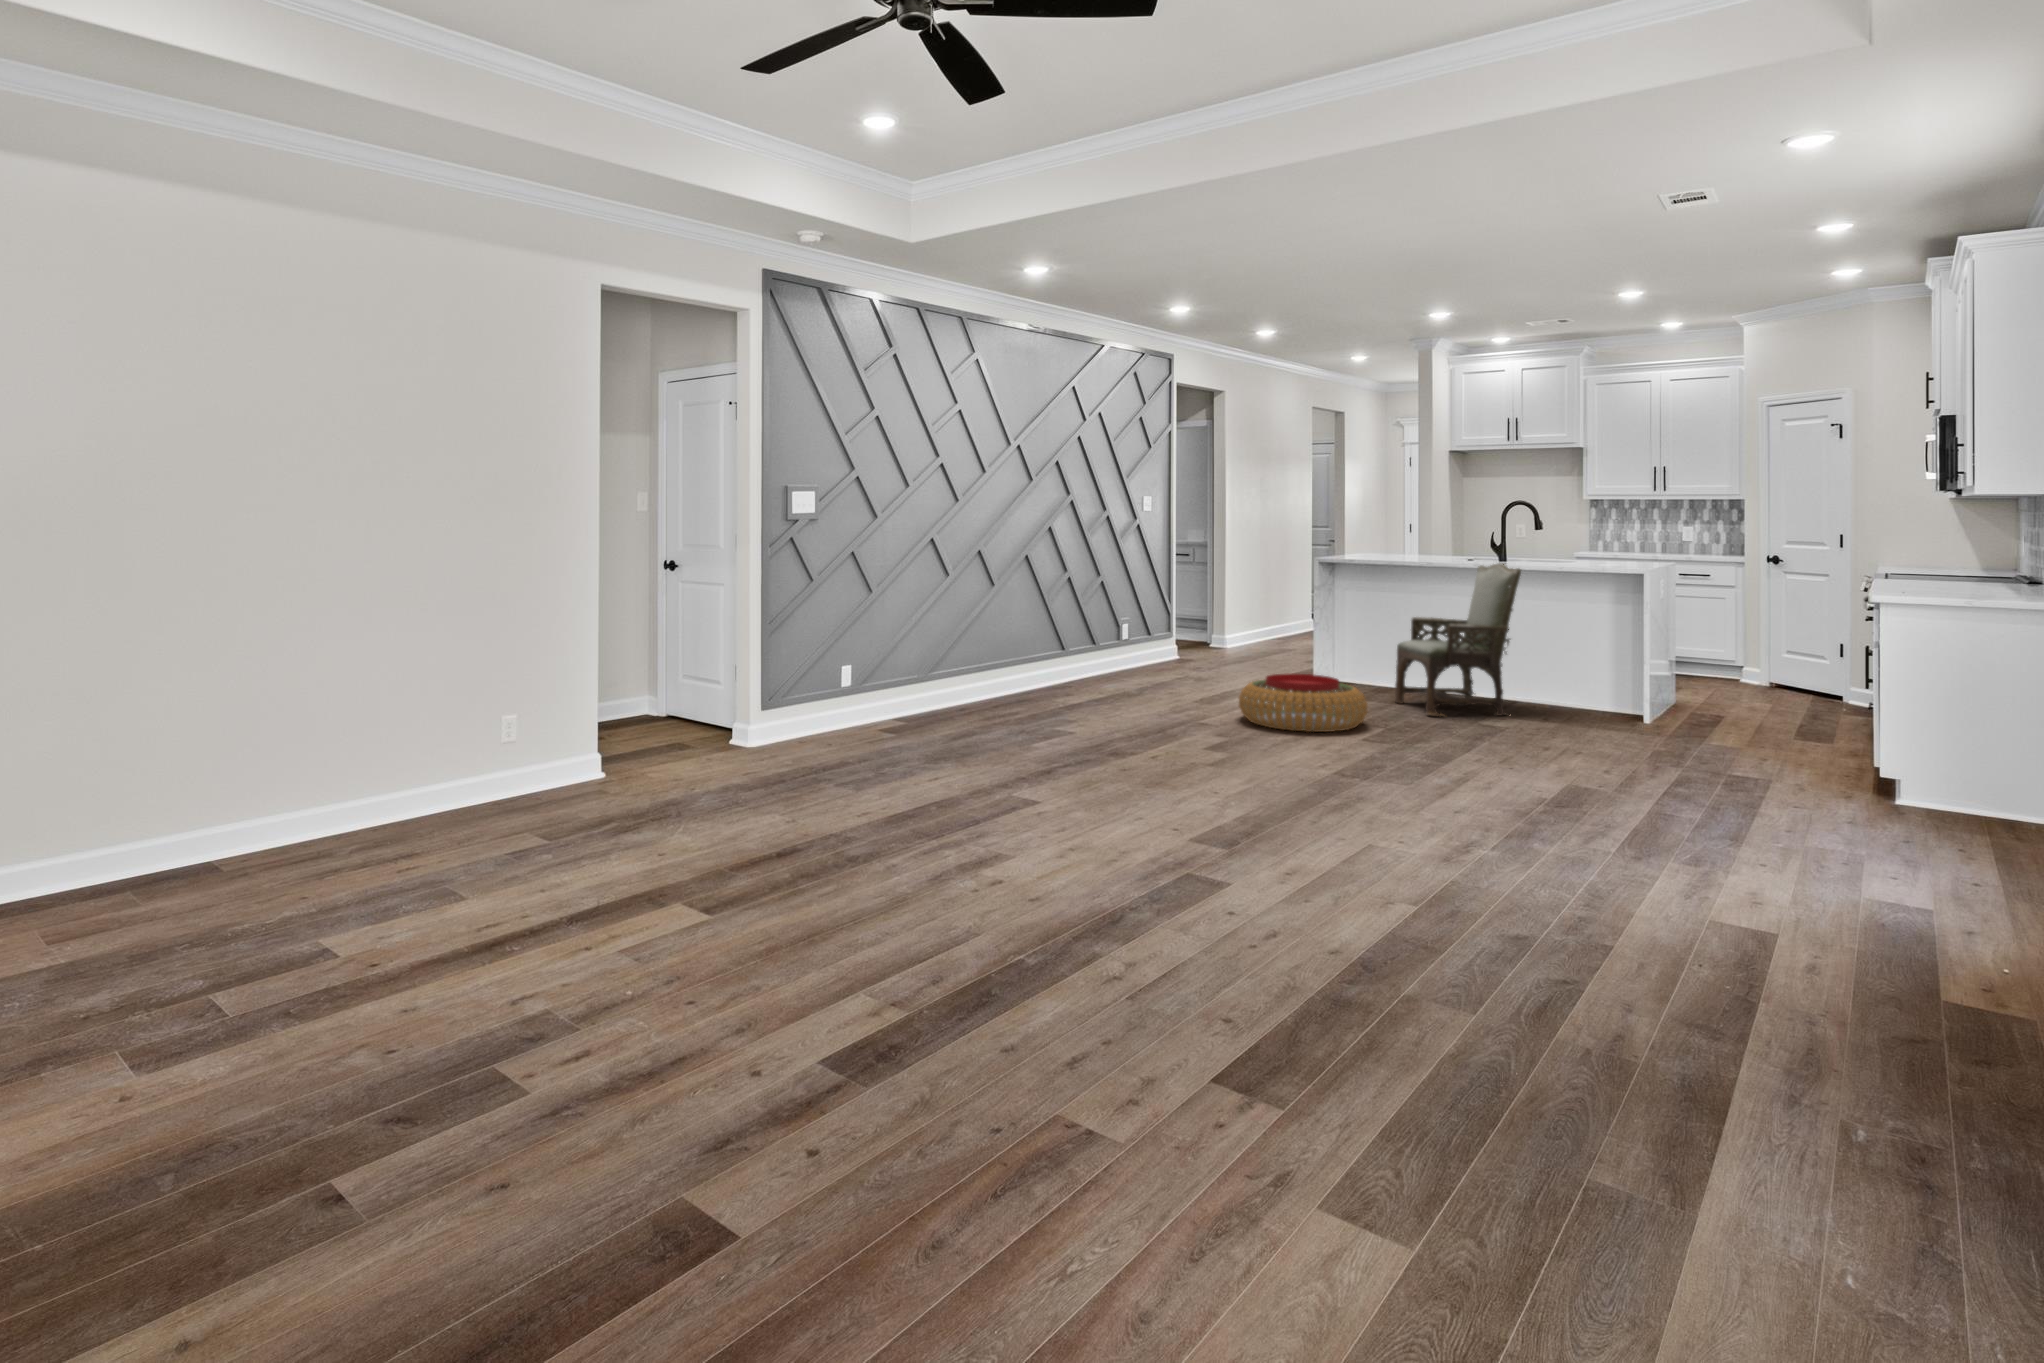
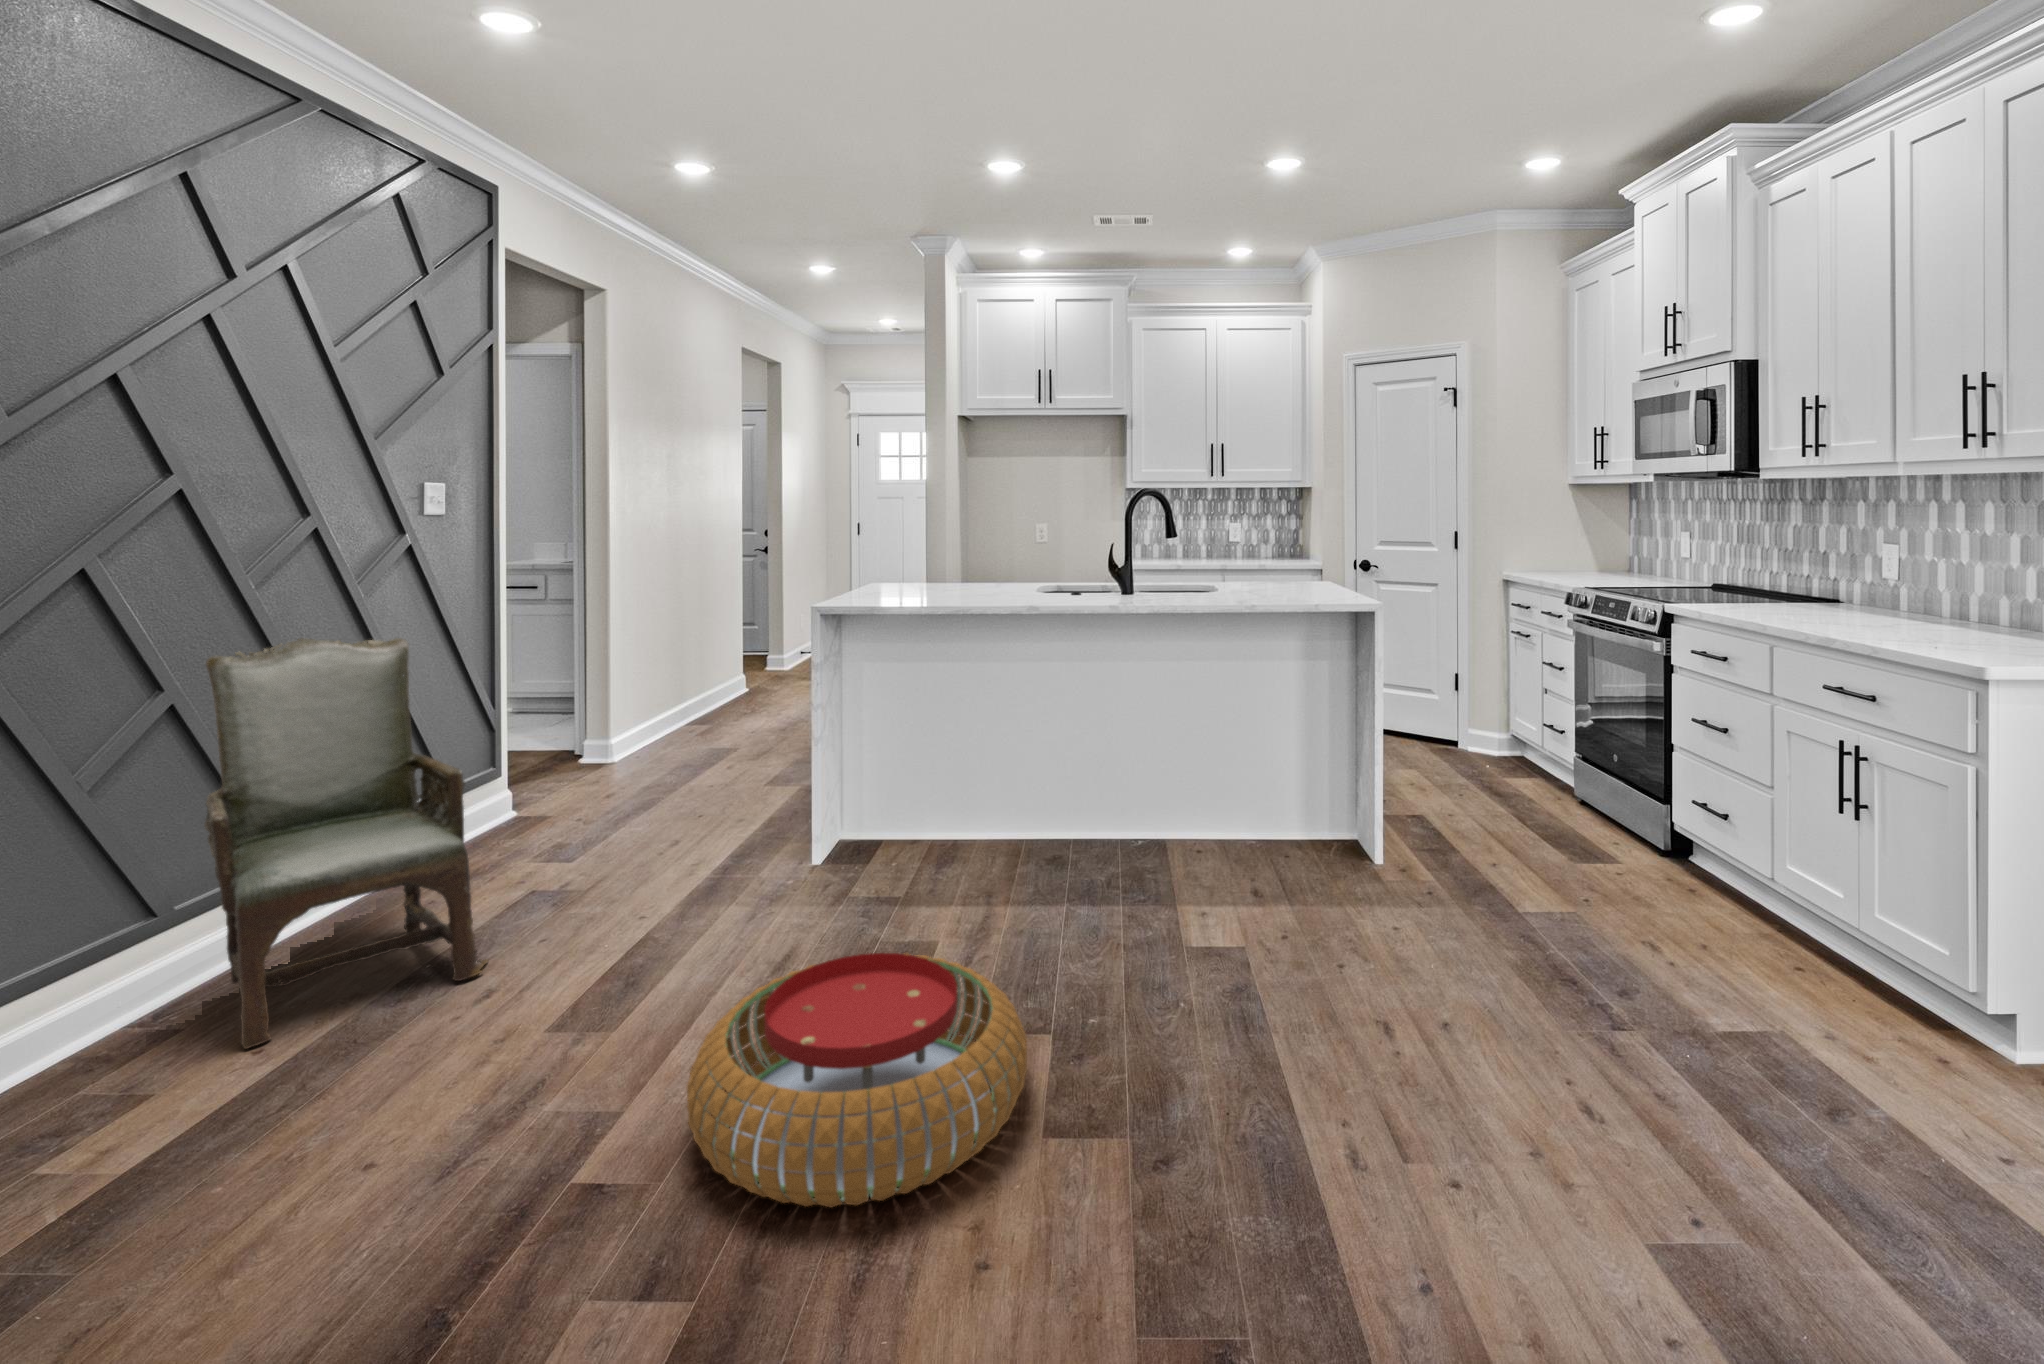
armchair: present [1395,564,1521,716] -> present [204,638,488,1049]

